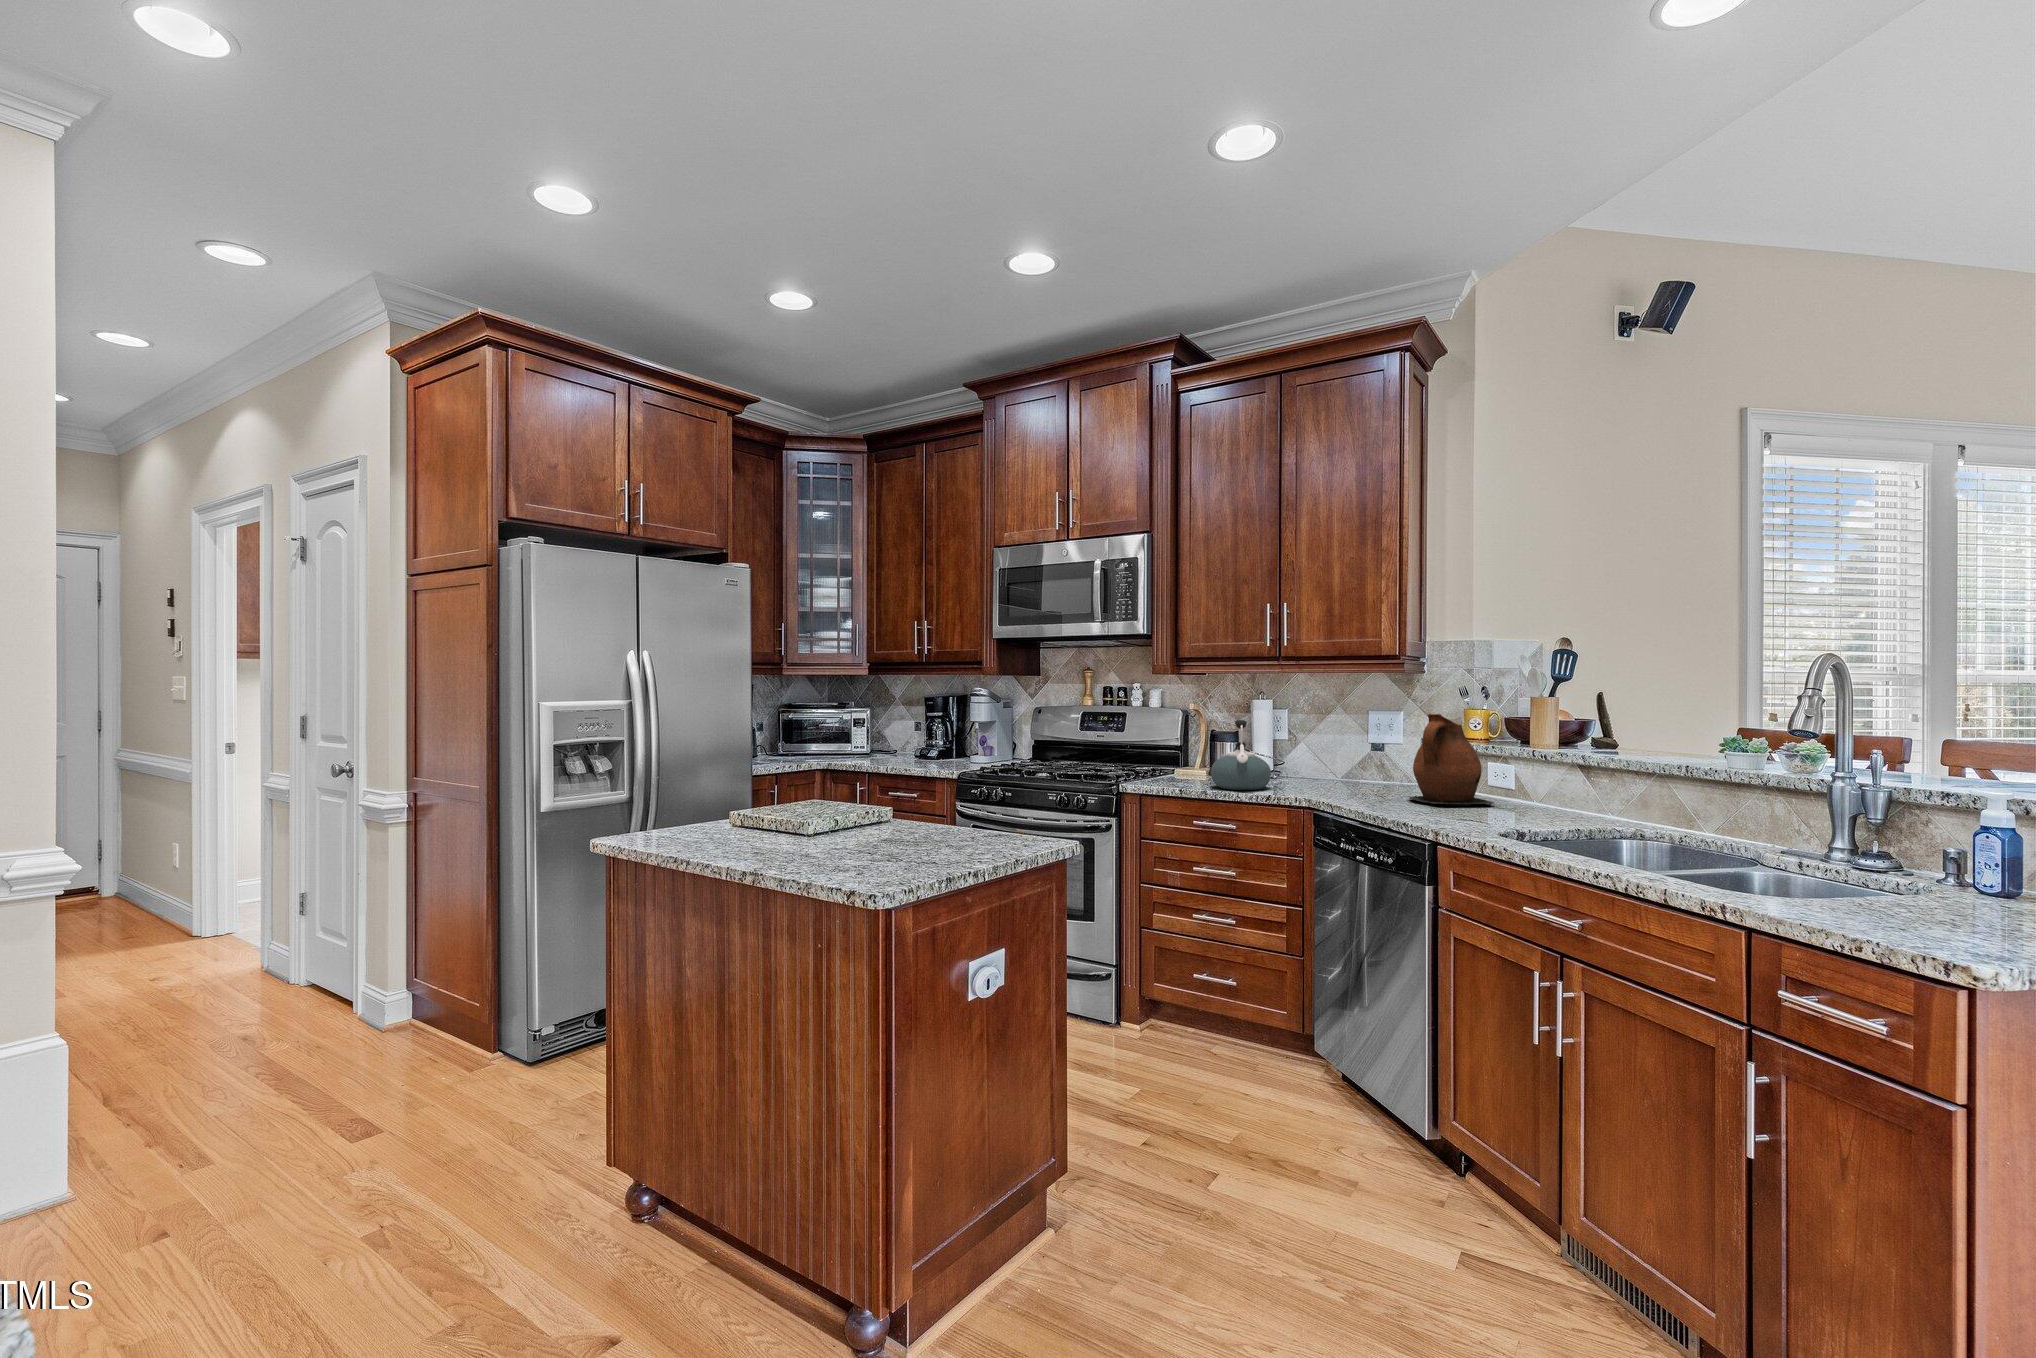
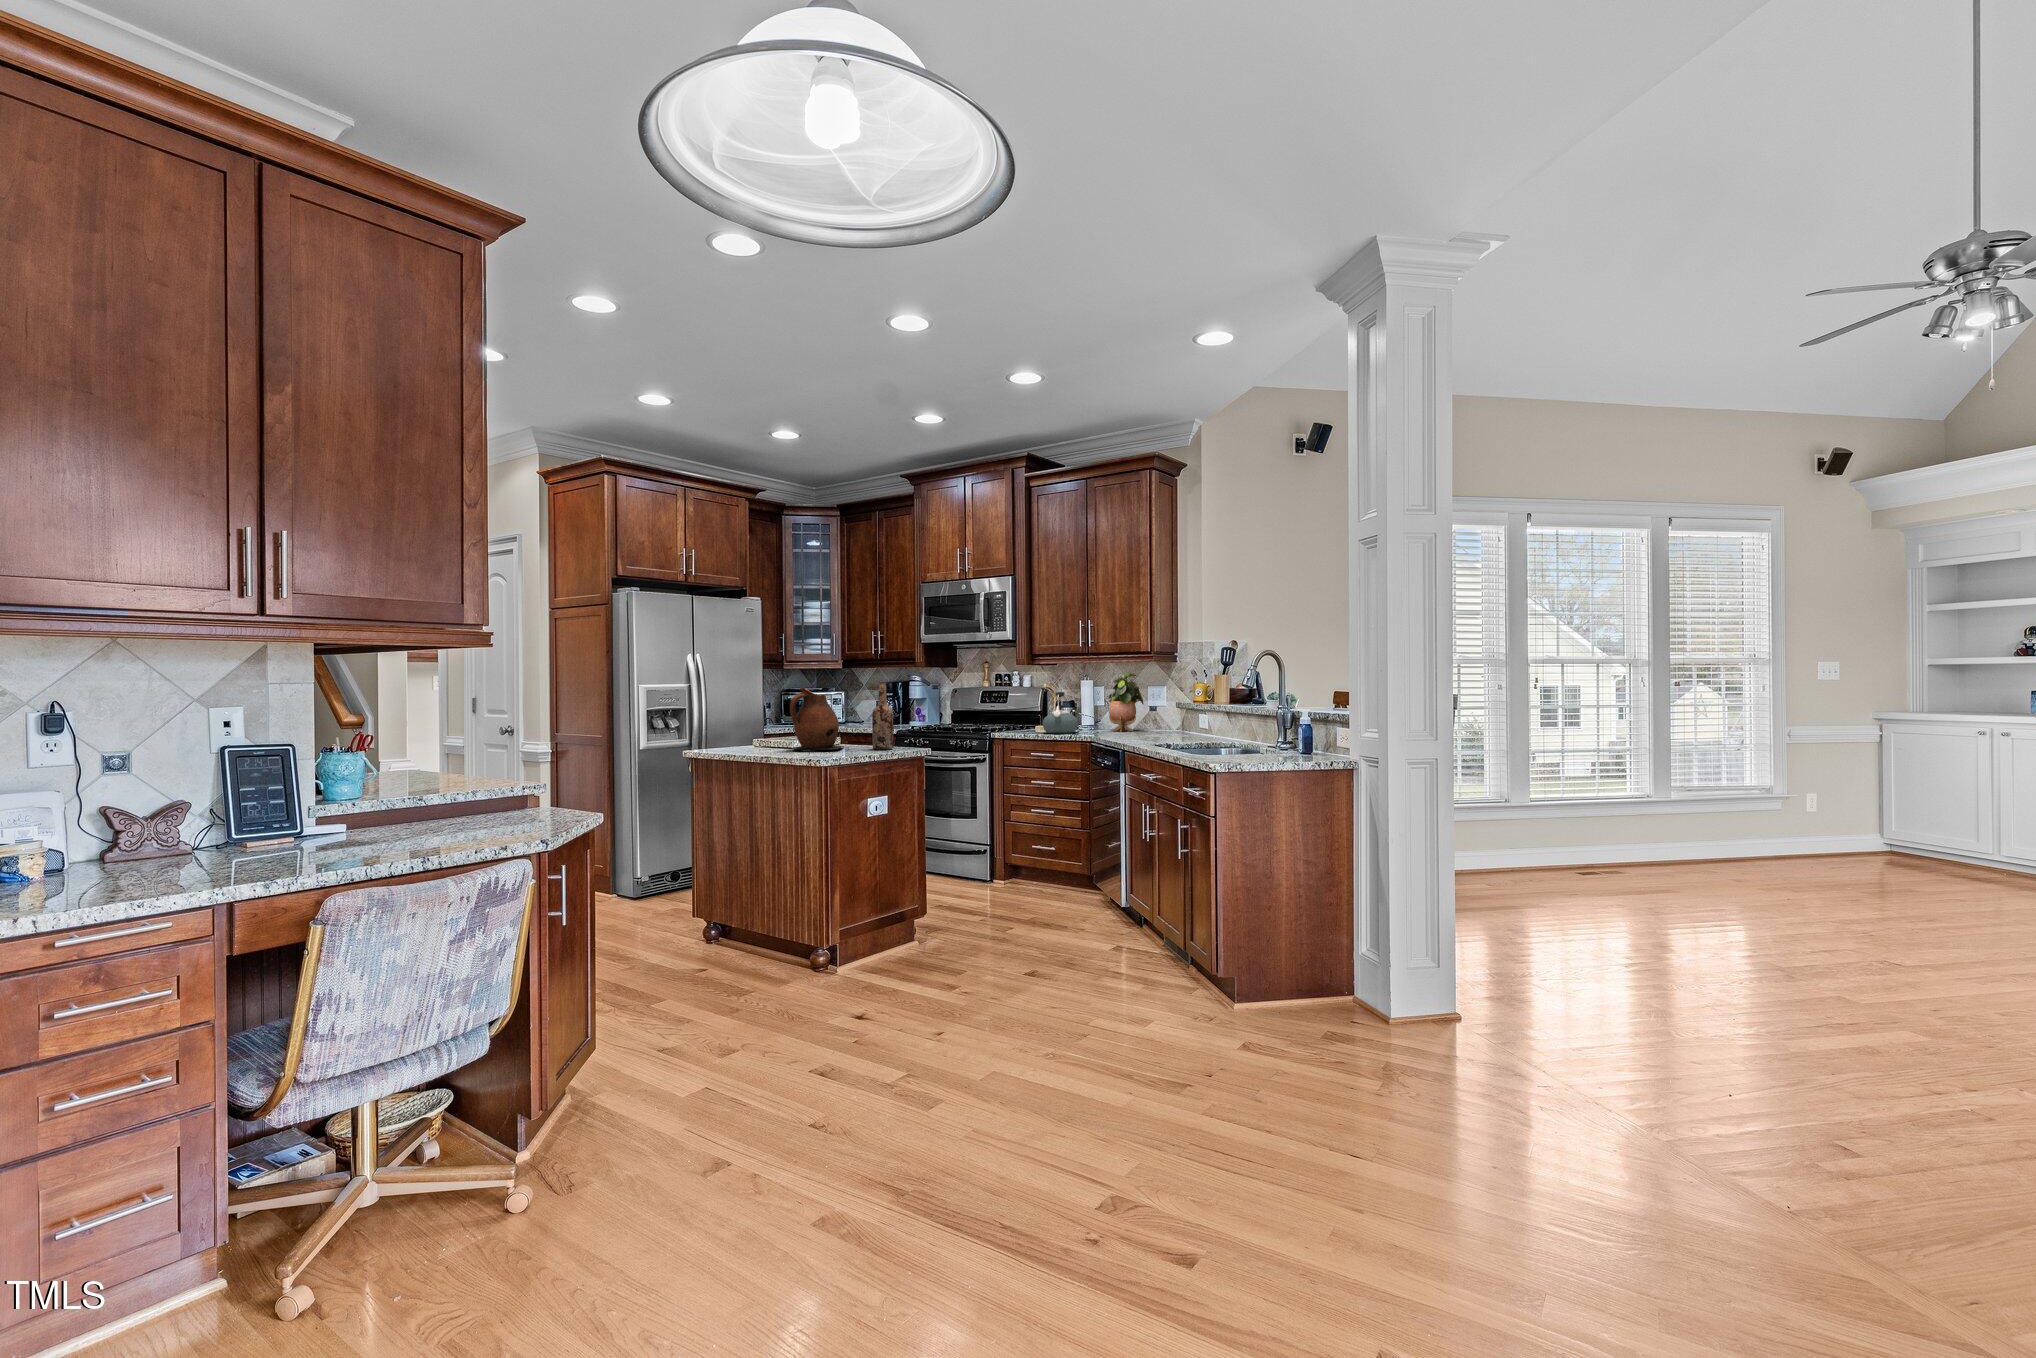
potted plant: none [1315,688,1377,787] -> present [1109,672,1144,731]
wine bottle: none [968,712,1010,851] -> present [872,682,893,750]
ceramic pitcher: present [1408,714,1494,805] -> present [790,688,844,750]

